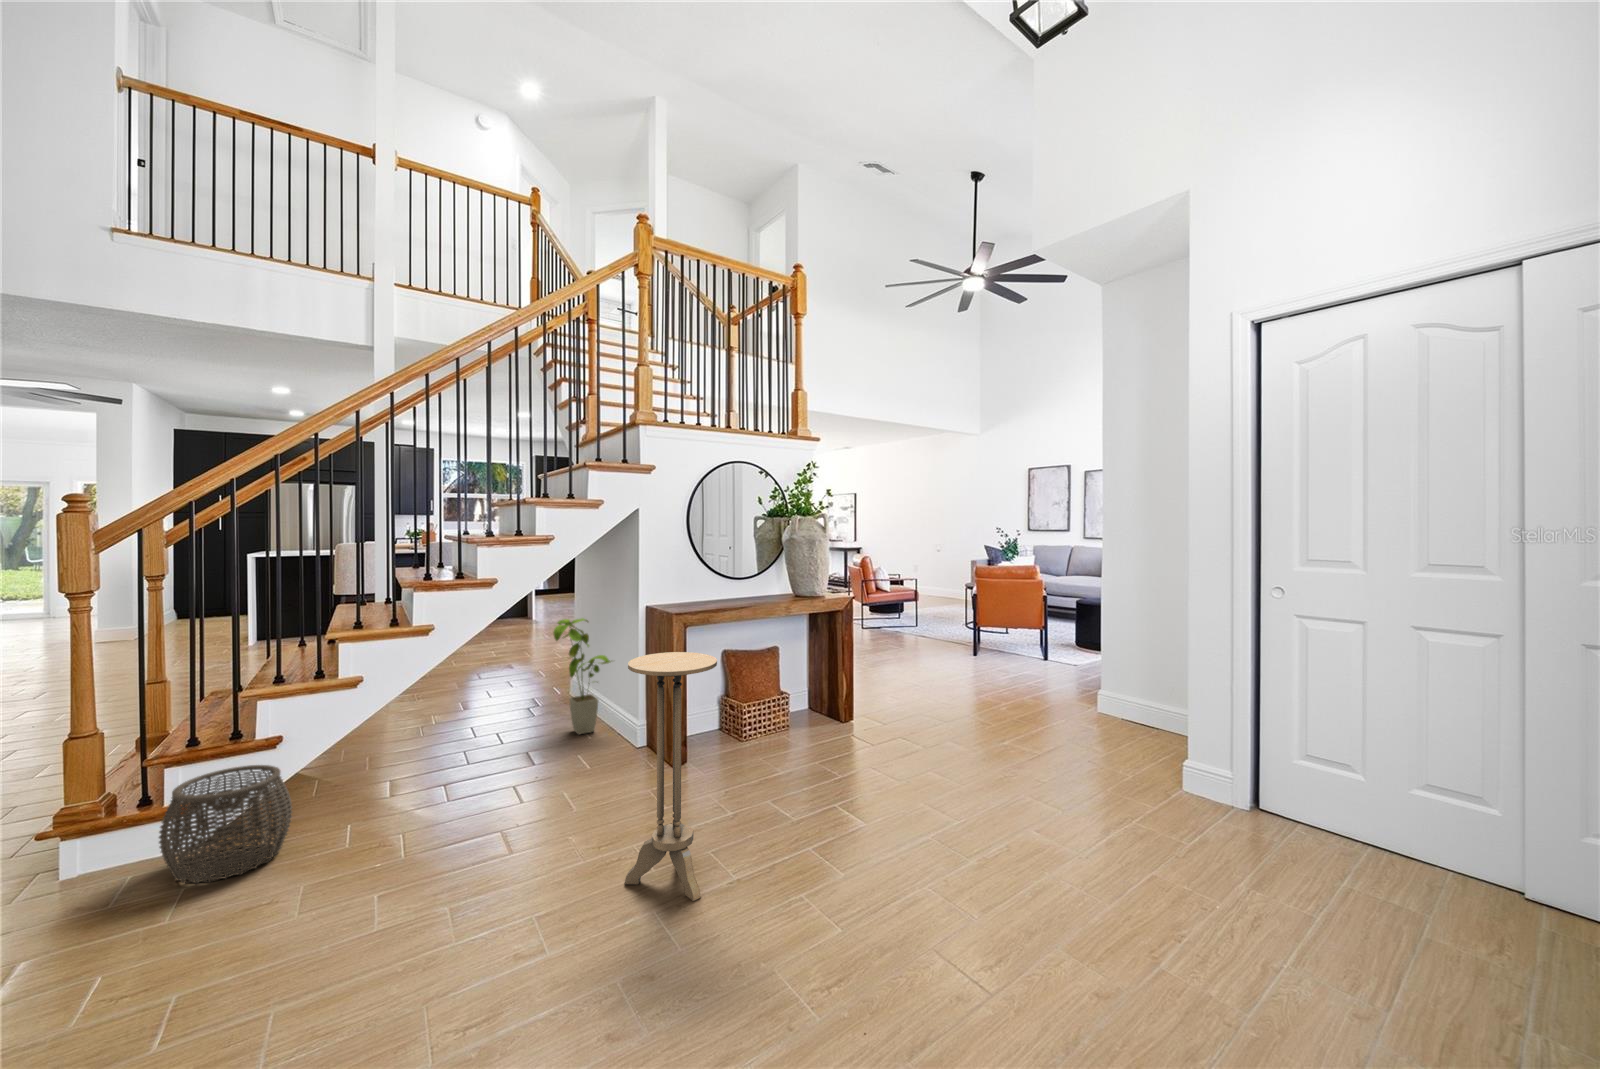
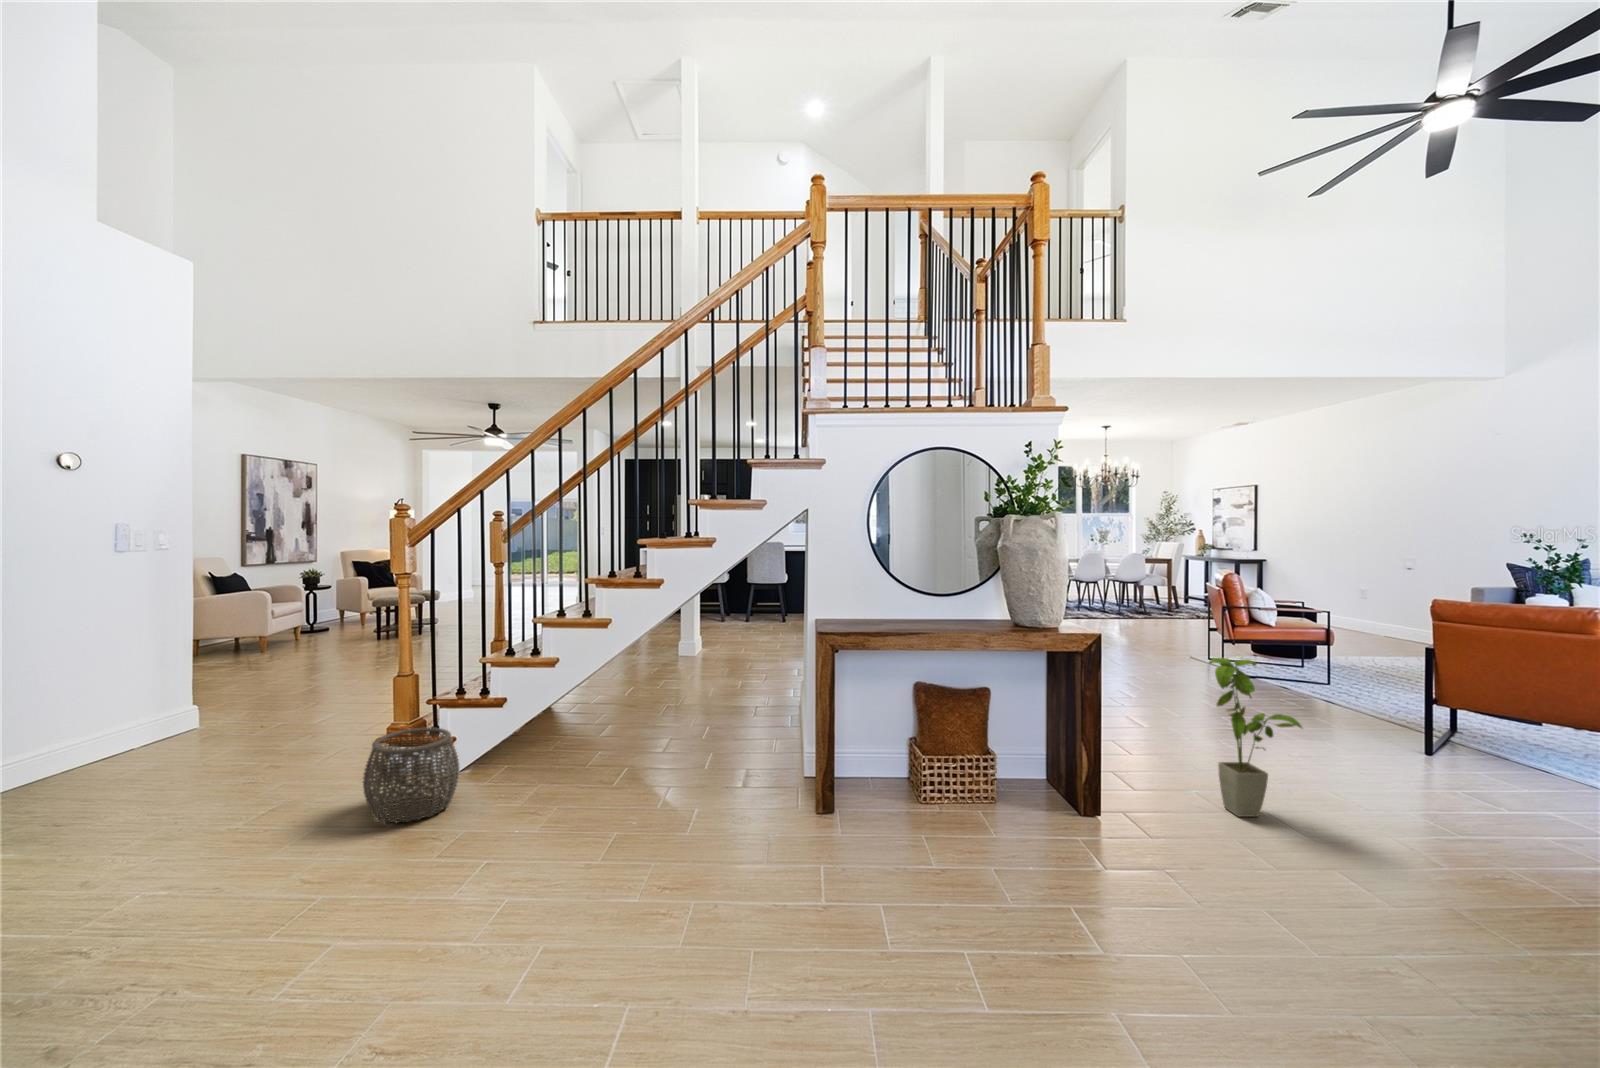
house plant: present [553,618,611,734] -> present [1209,658,1302,817]
side table: present [624,652,717,901] -> none [626,683,737,1007]

